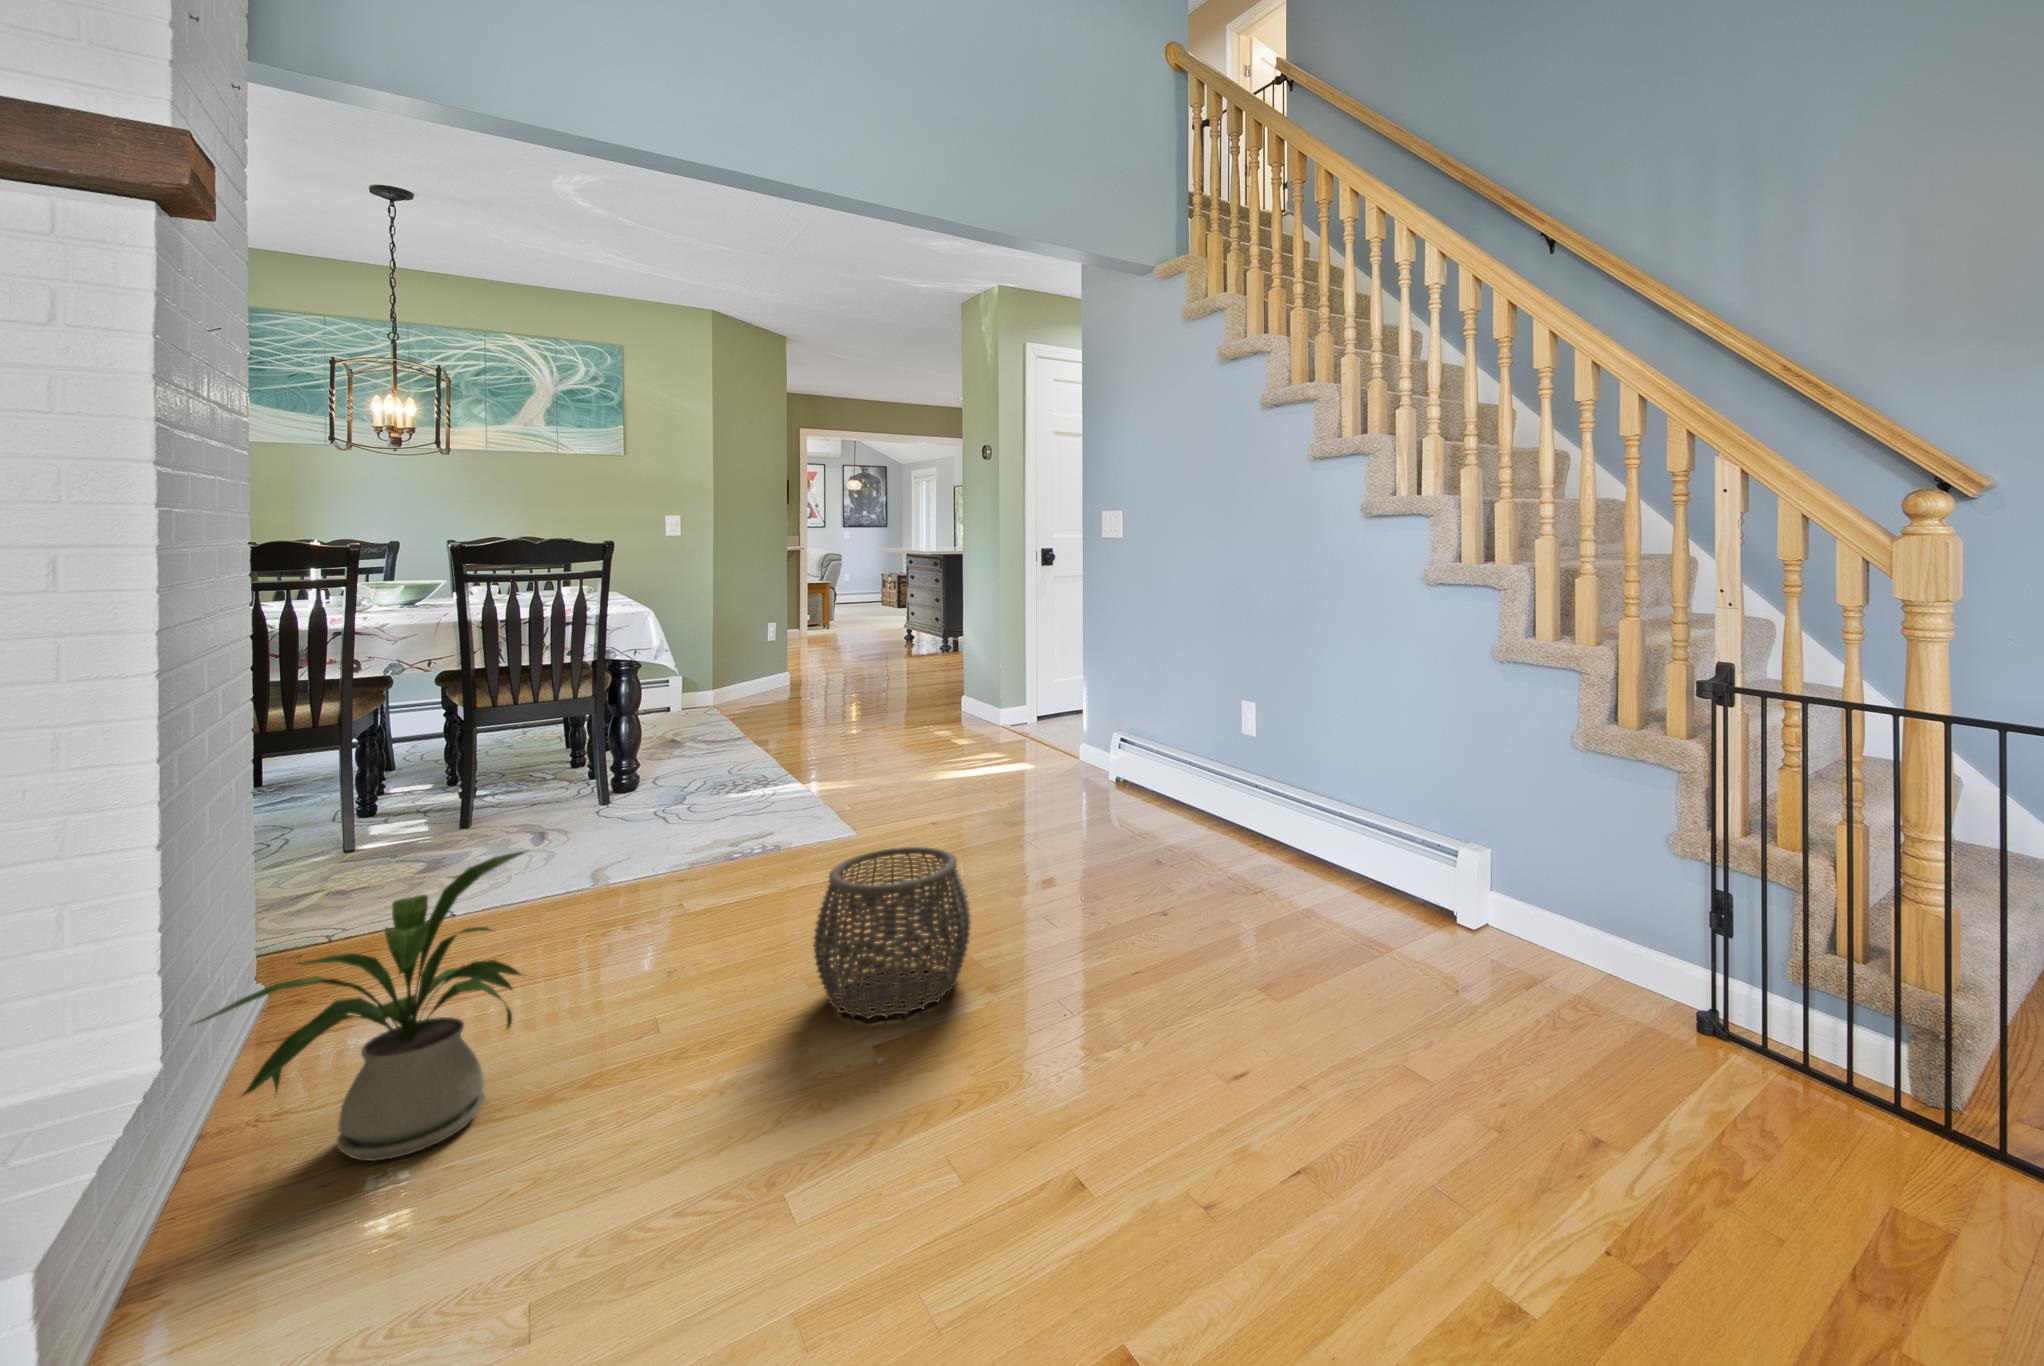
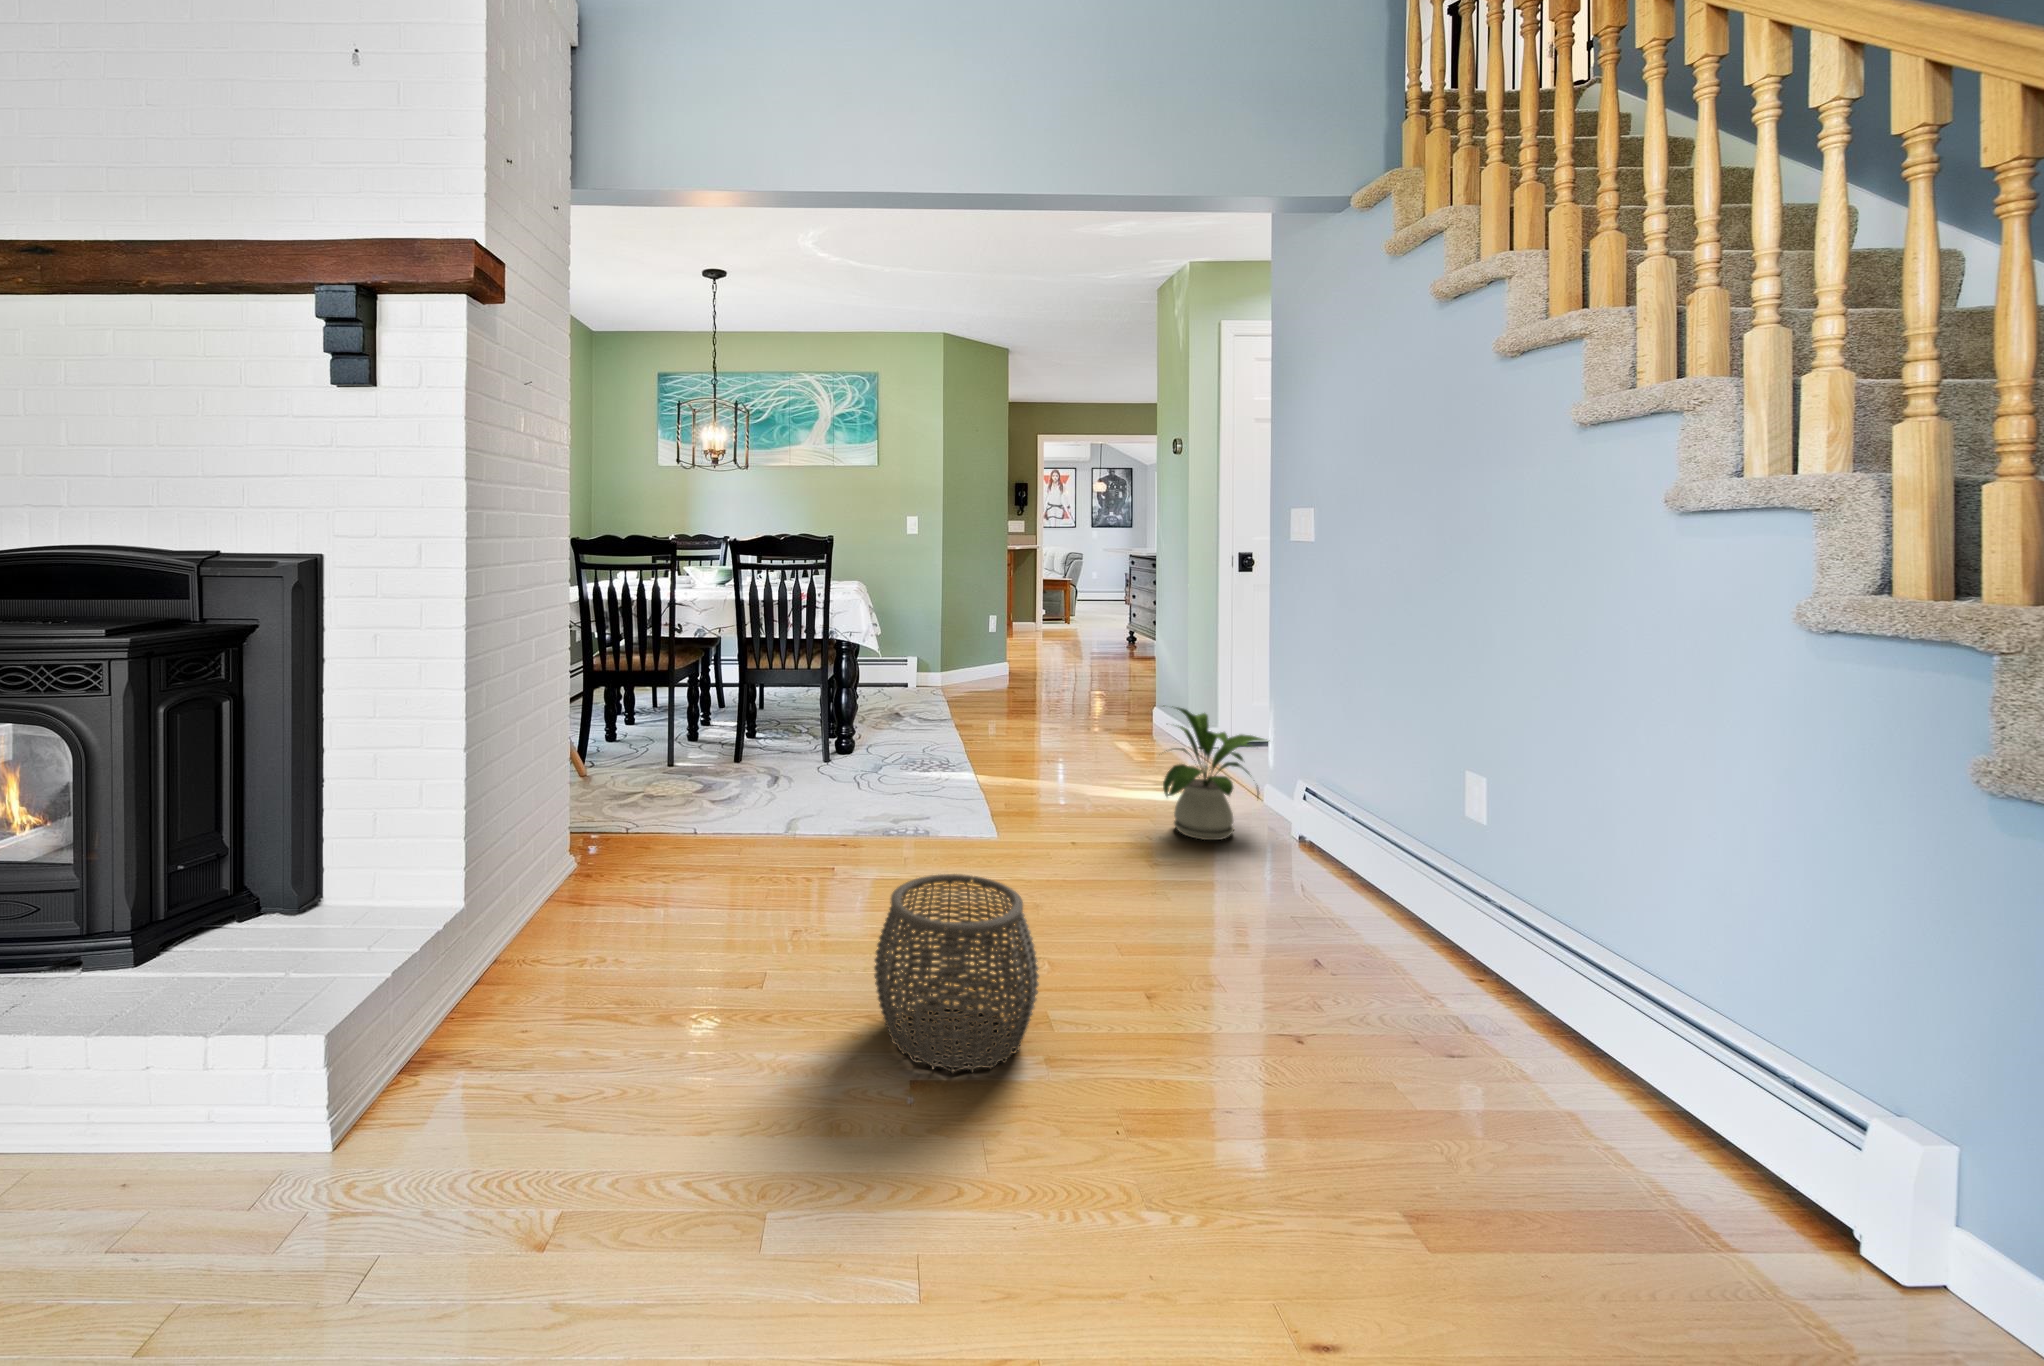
house plant: present [197,851,527,1161] -> present [1163,706,1265,840]

